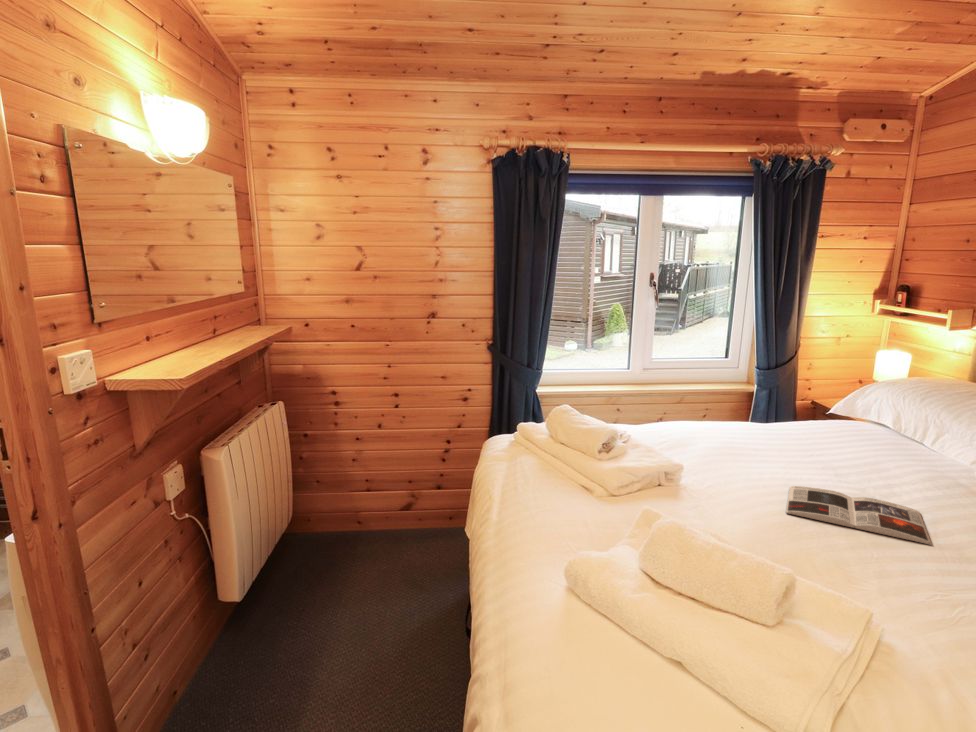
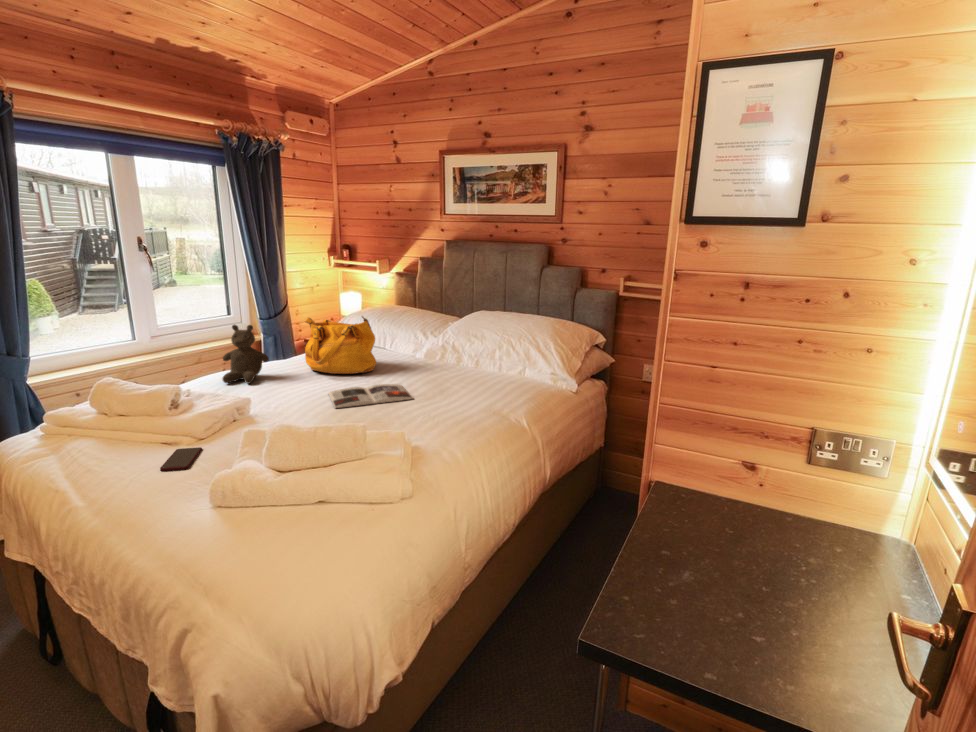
teddy bear: none [675,373,733,444] -> present [223,325,269,384]
handbag: none [782,379,896,473] -> present [305,316,376,374]
smartphone: none [556,498,605,525] -> present [160,447,202,471]

